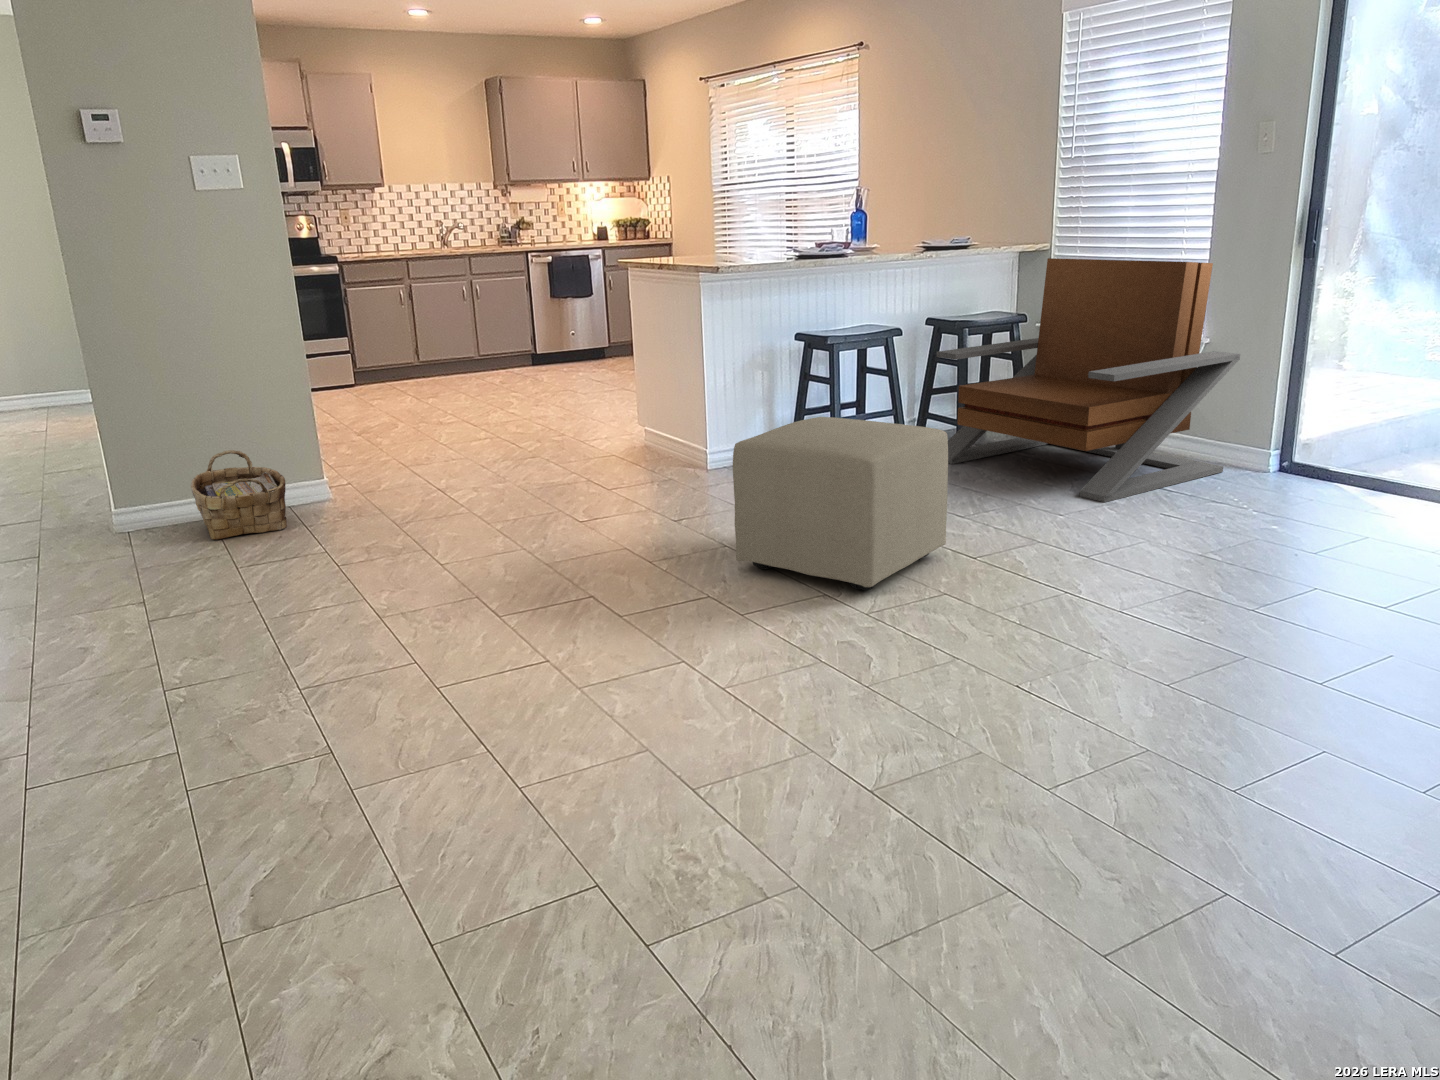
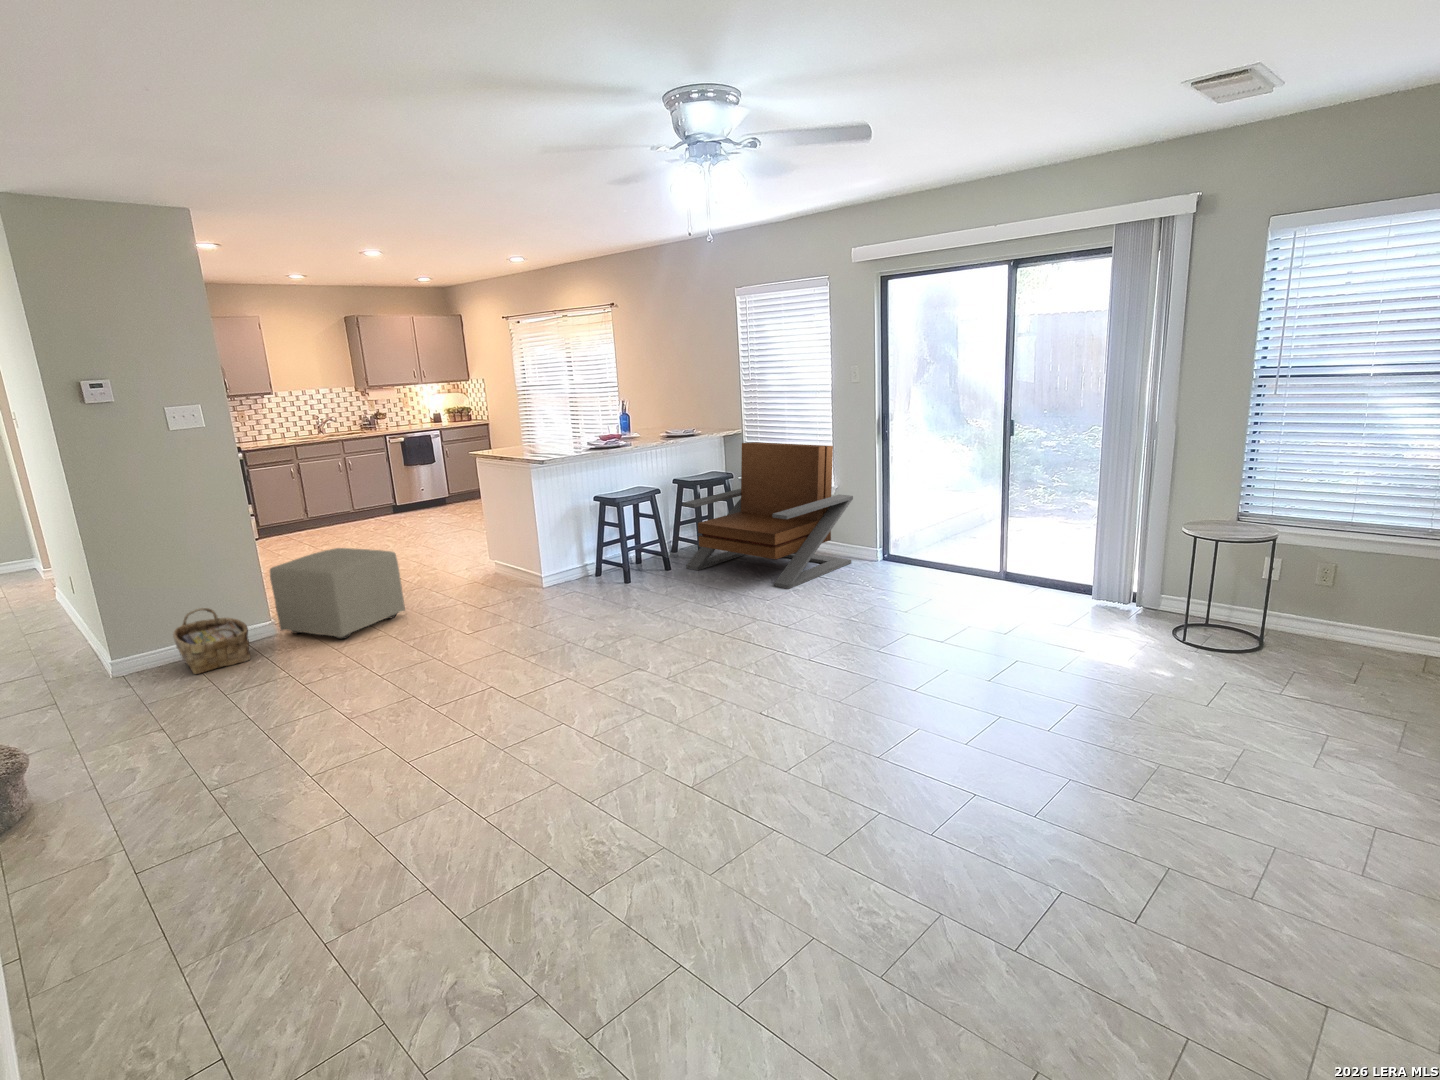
ottoman: present [733,417,948,590] -> present [270,548,405,639]

